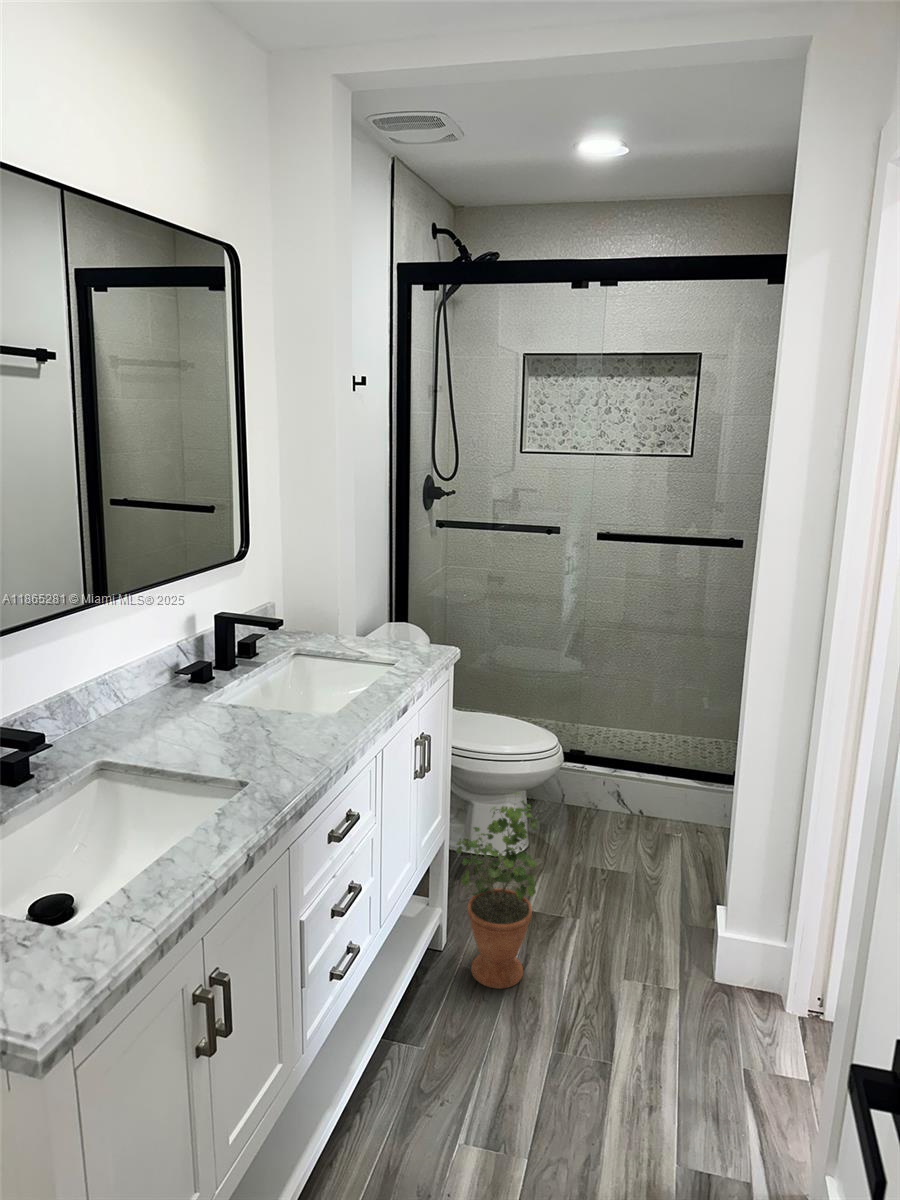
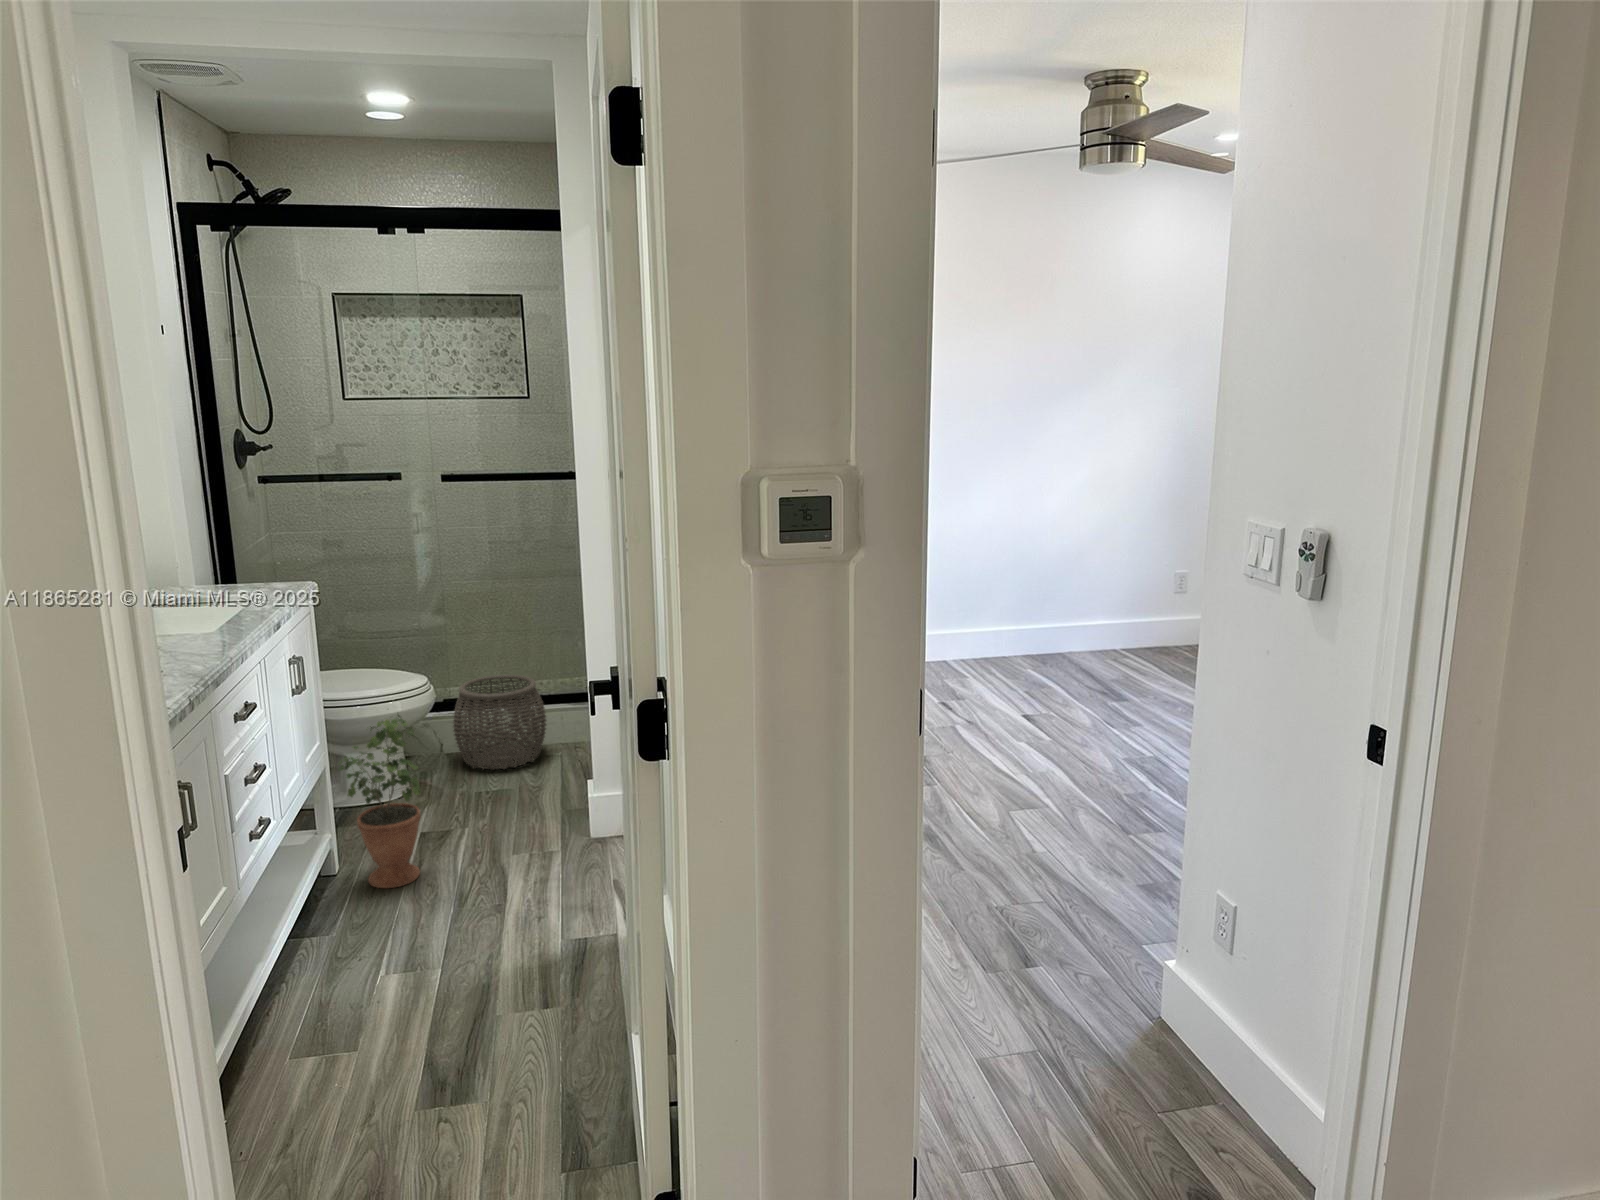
woven basket: none [576,736,671,841] -> present [453,674,547,770]

